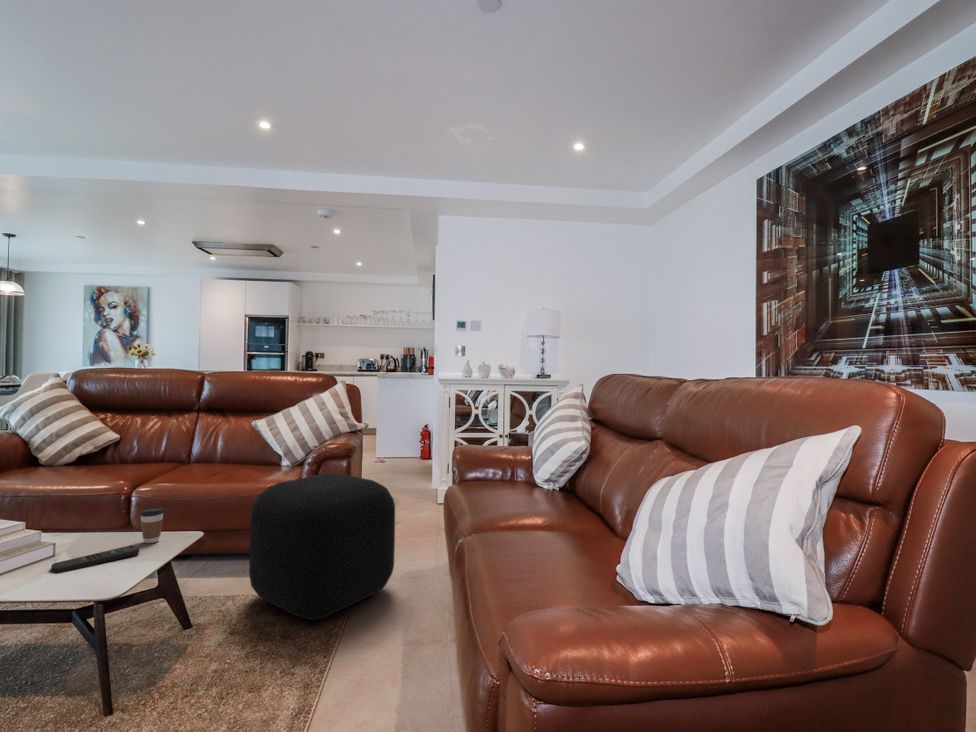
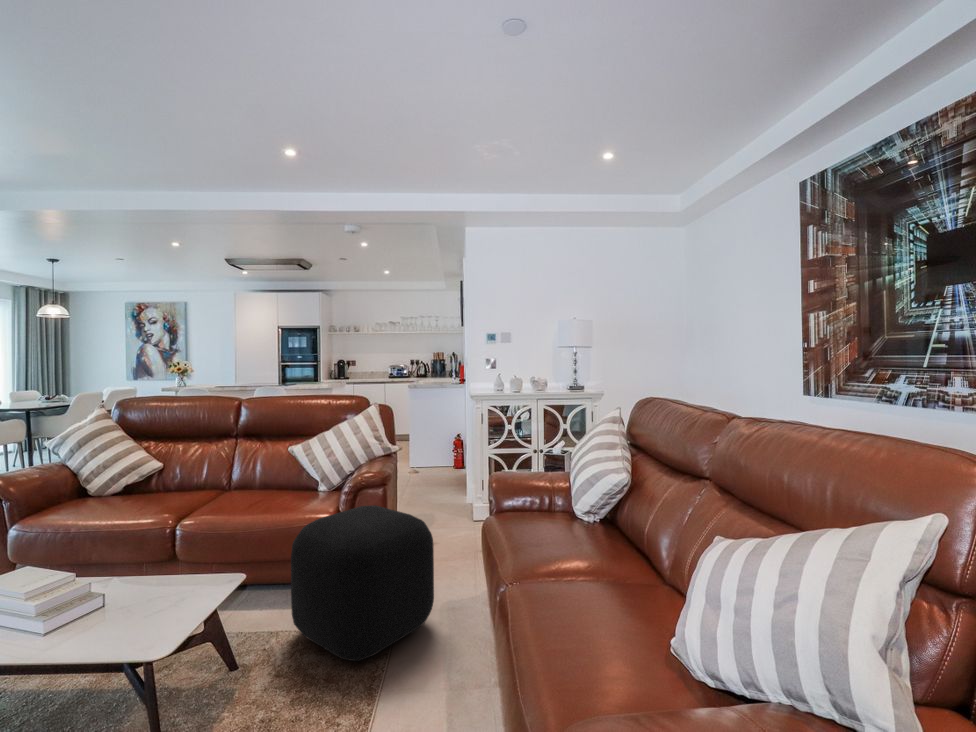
coffee cup: present [140,508,164,543] -> none [184,551,207,588]
remote control: present [51,545,139,573] -> none [101,593,185,628]

